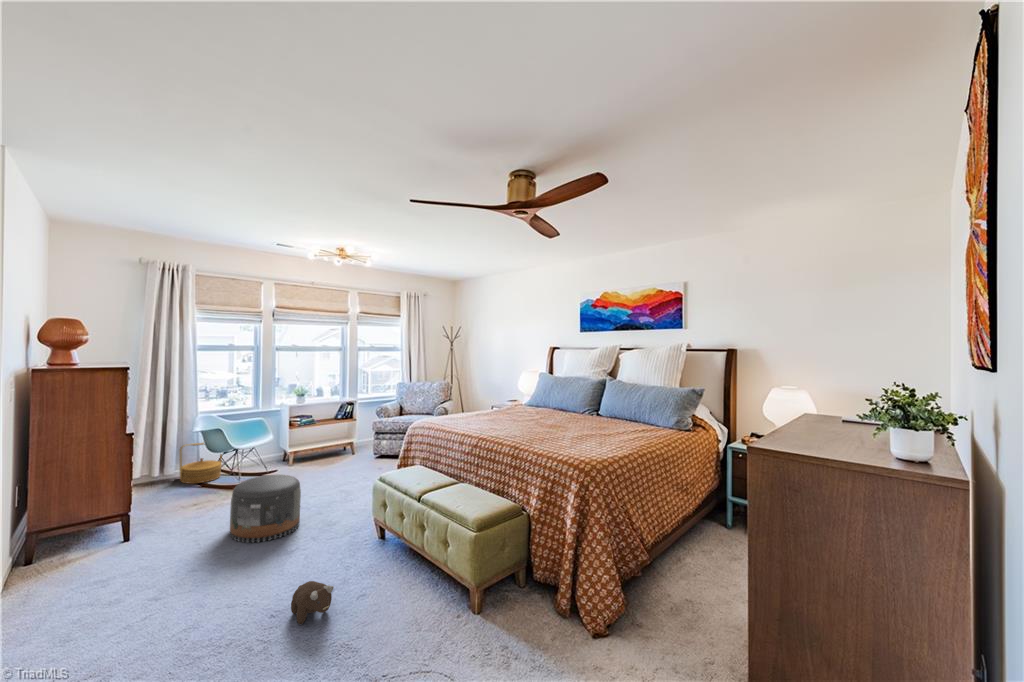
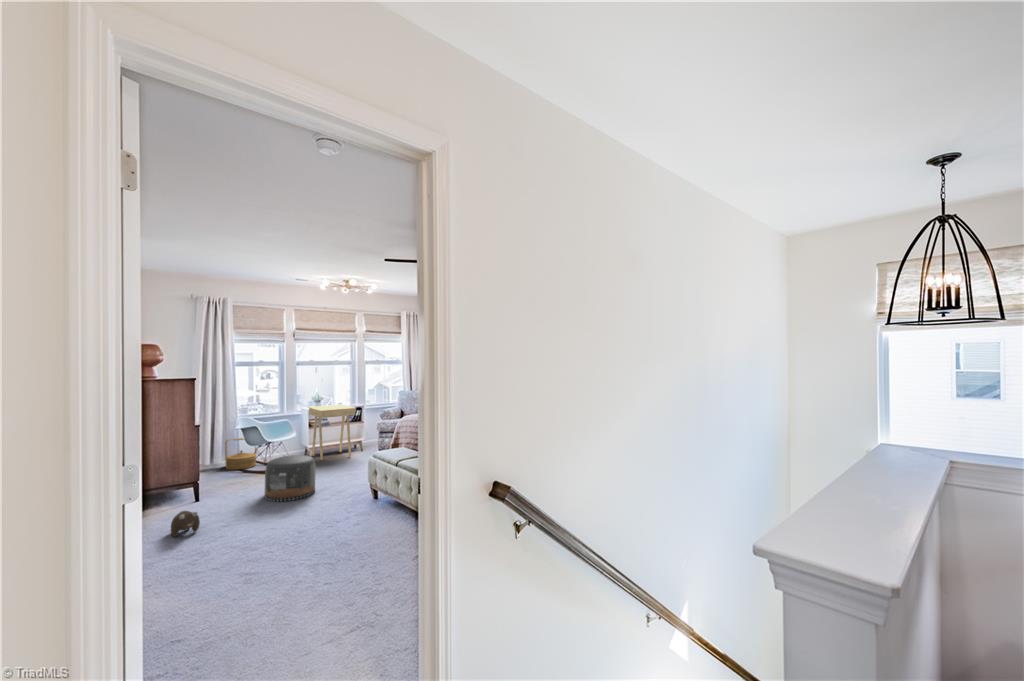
side table: none [289,399,349,470] -> present [308,404,356,461]
plush toy: present [291,581,334,625] -> present [171,511,200,537]

